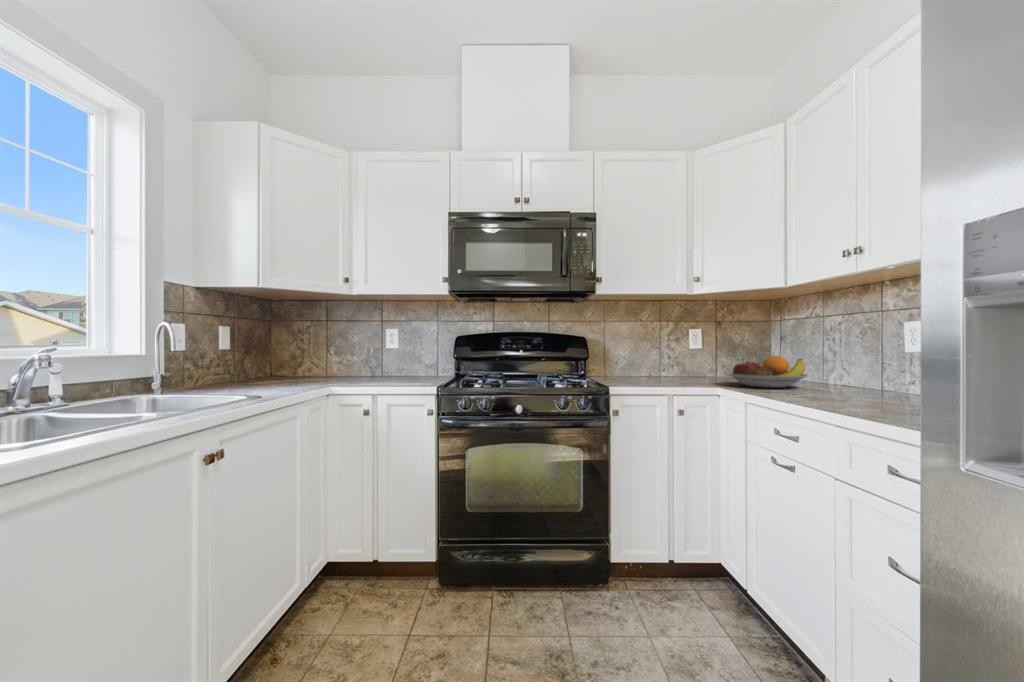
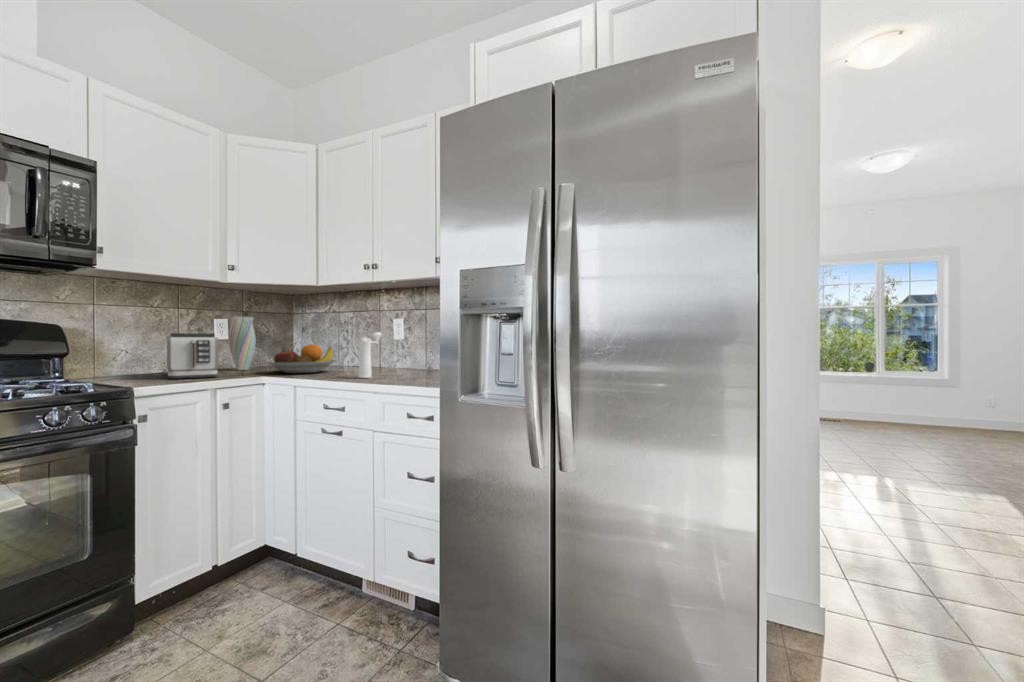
vase: none [699,327,724,379] -> present [229,317,256,370]
pepper mill: none [824,341,867,402] -> present [359,332,381,378]
toaster: none [638,344,682,384] -> present [167,333,219,379]

